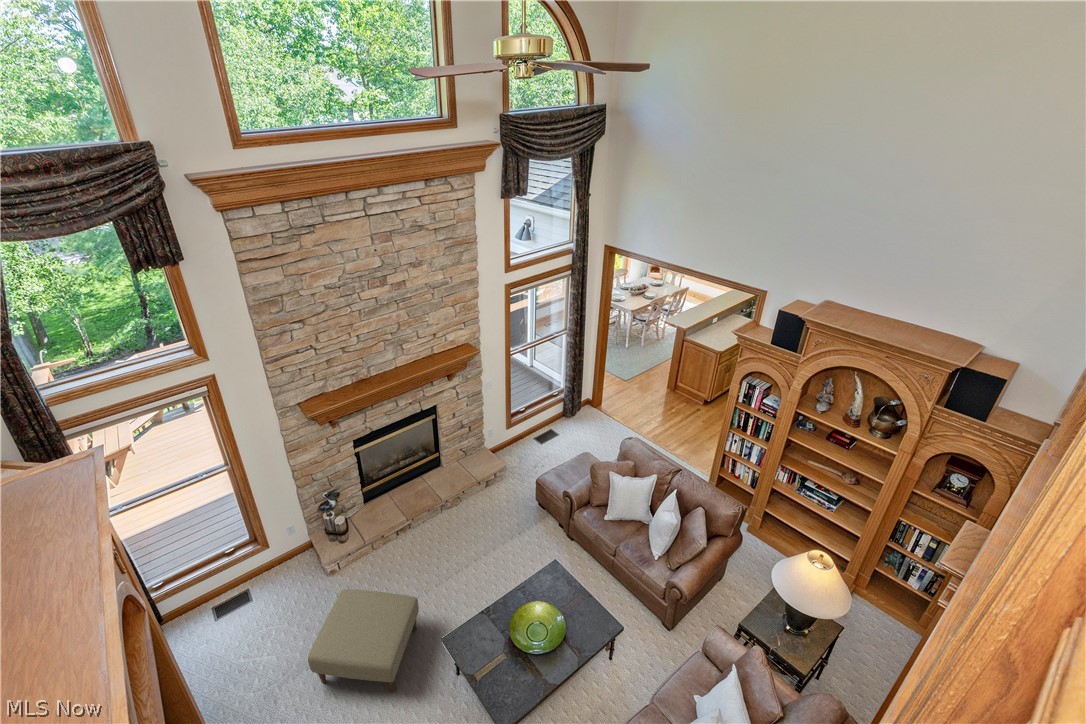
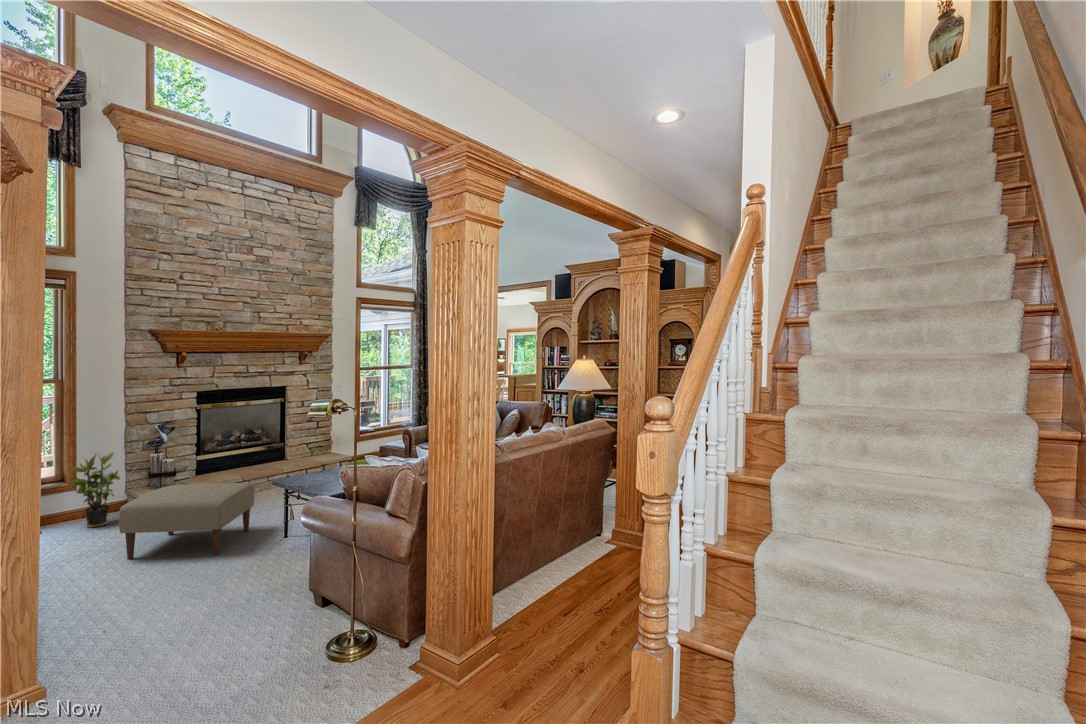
potted plant: none [260,526,302,585] -> present [71,452,120,528]

